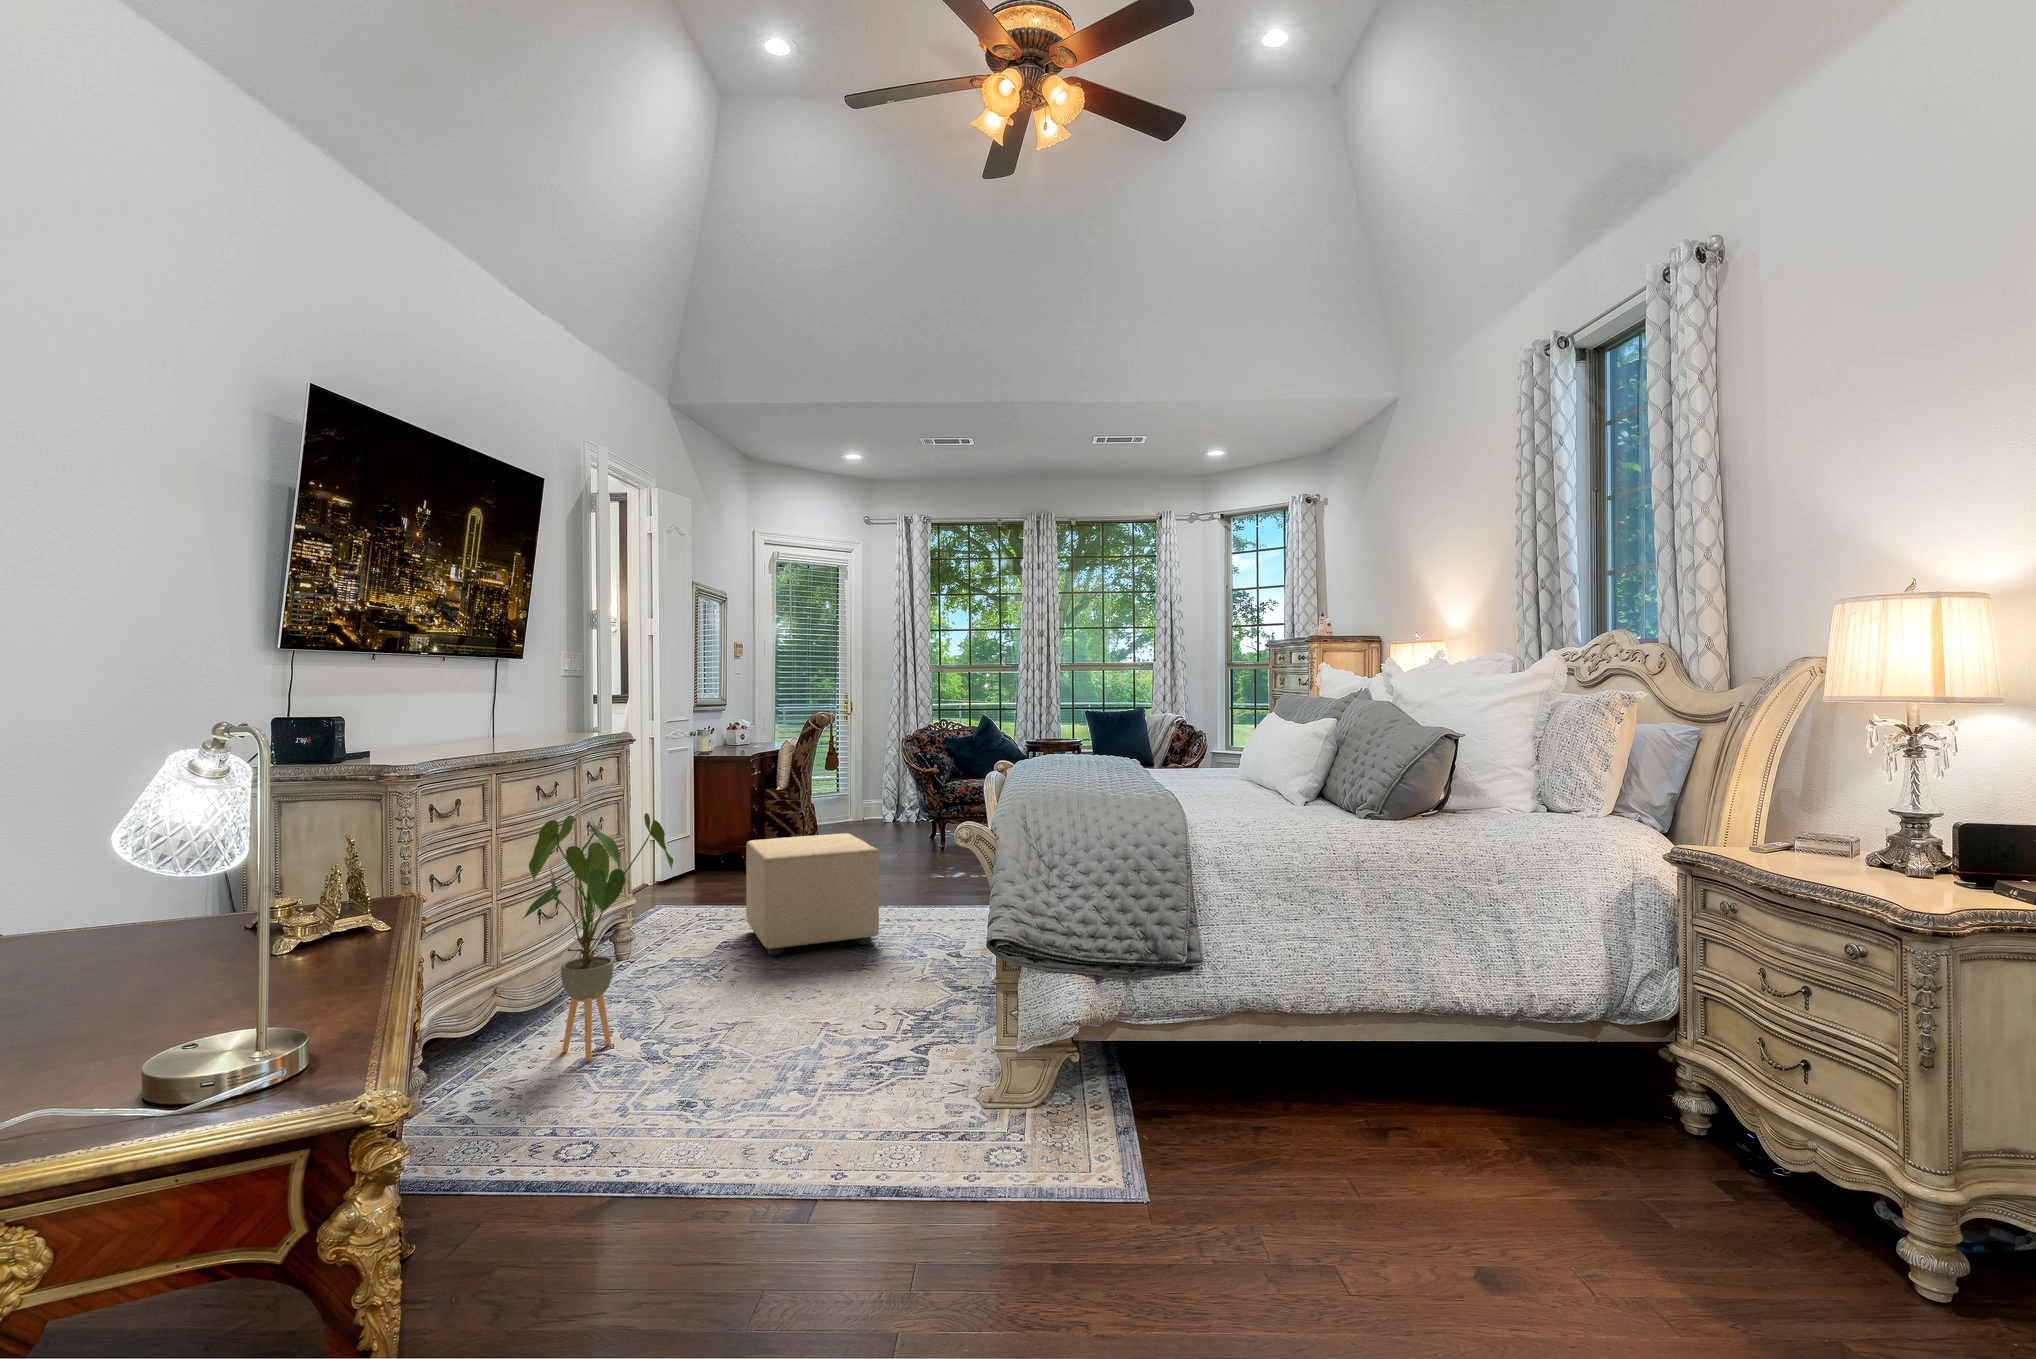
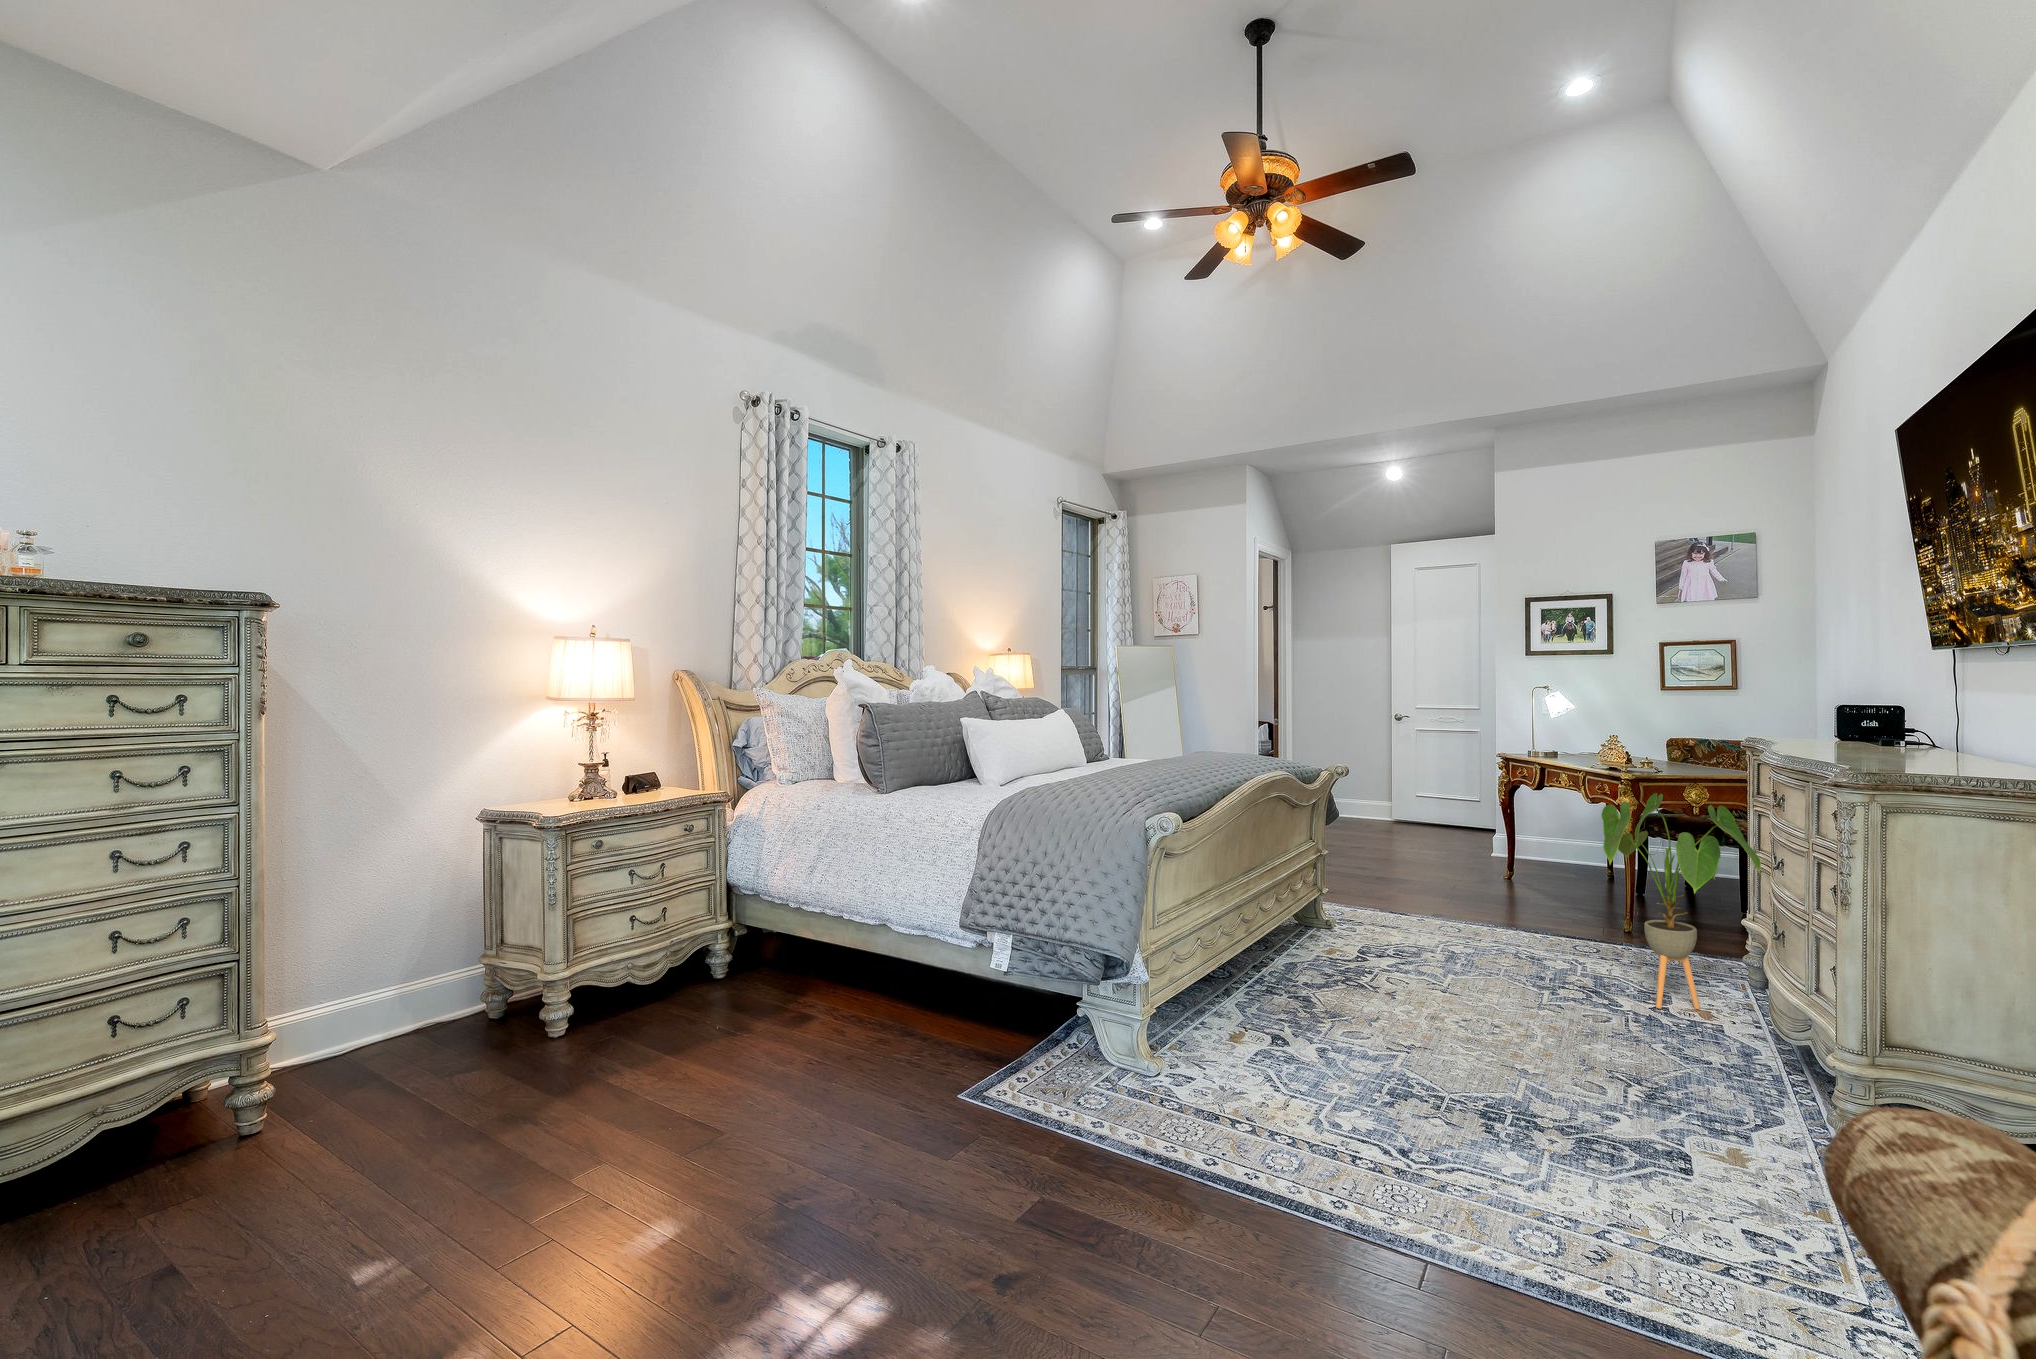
ottoman: present [746,833,879,956] -> none [1380,942,1659,1180]

